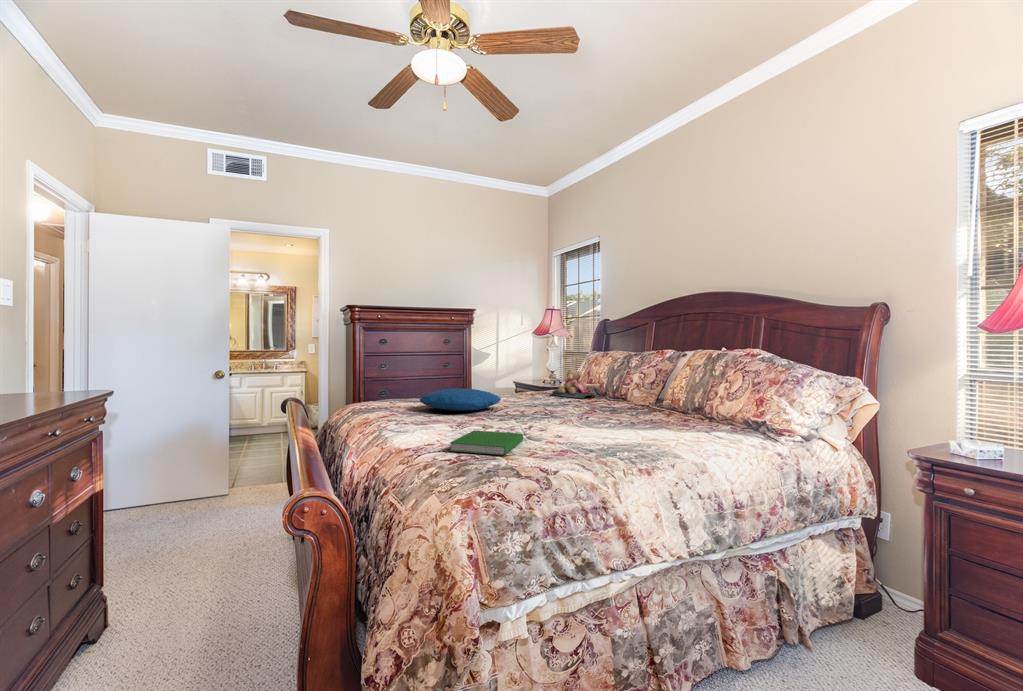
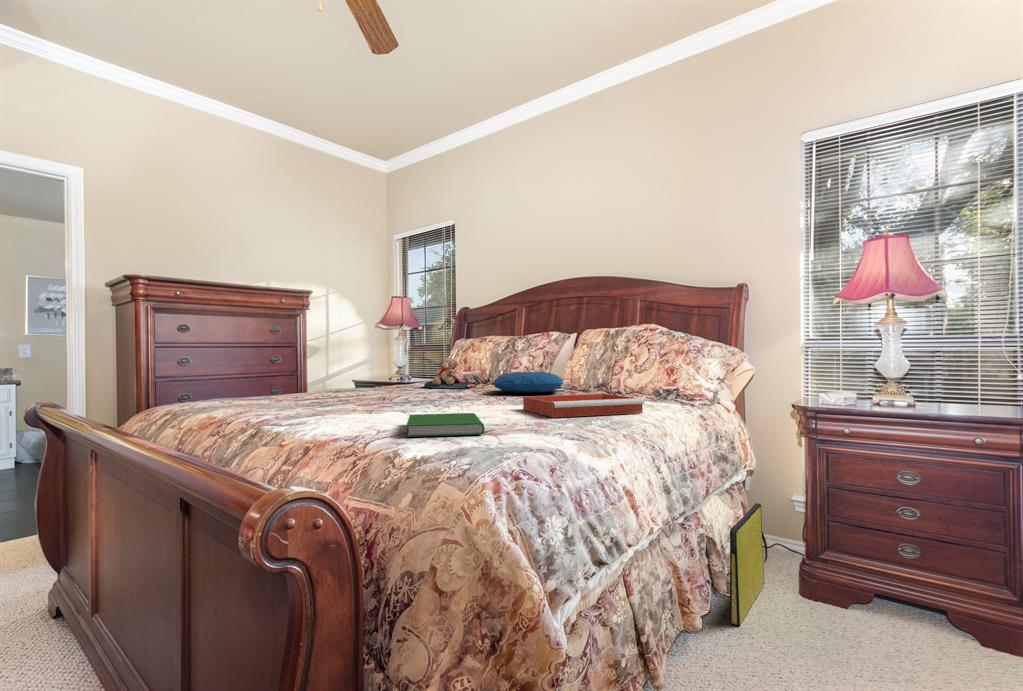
pillow: present [420,388,501,411] -> present [493,372,563,393]
tray: none [587,419,687,446] -> present [523,394,644,417]
bag: none [779,551,859,672] -> present [730,503,767,626]

